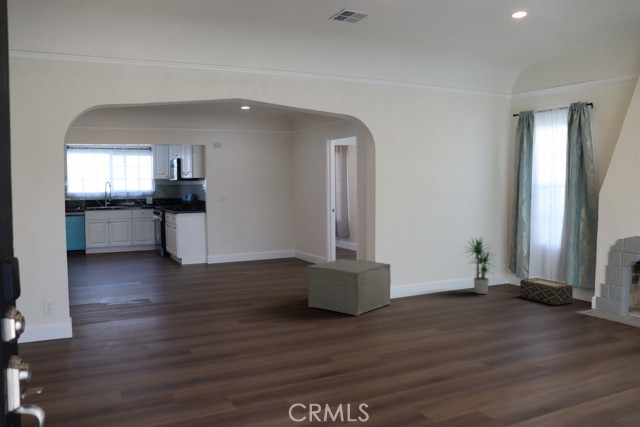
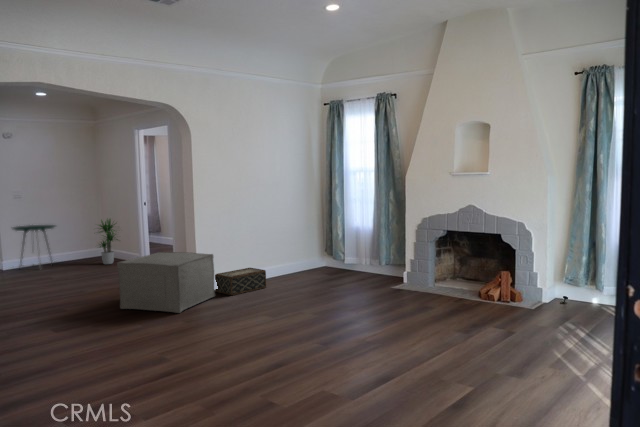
side table: none [225,226,259,265] -> present [13,225,55,251]
potted plant: present [470,239,489,294] -> present [99,219,118,264]
woven basket: present [520,278,573,305] -> present [215,268,266,295]

